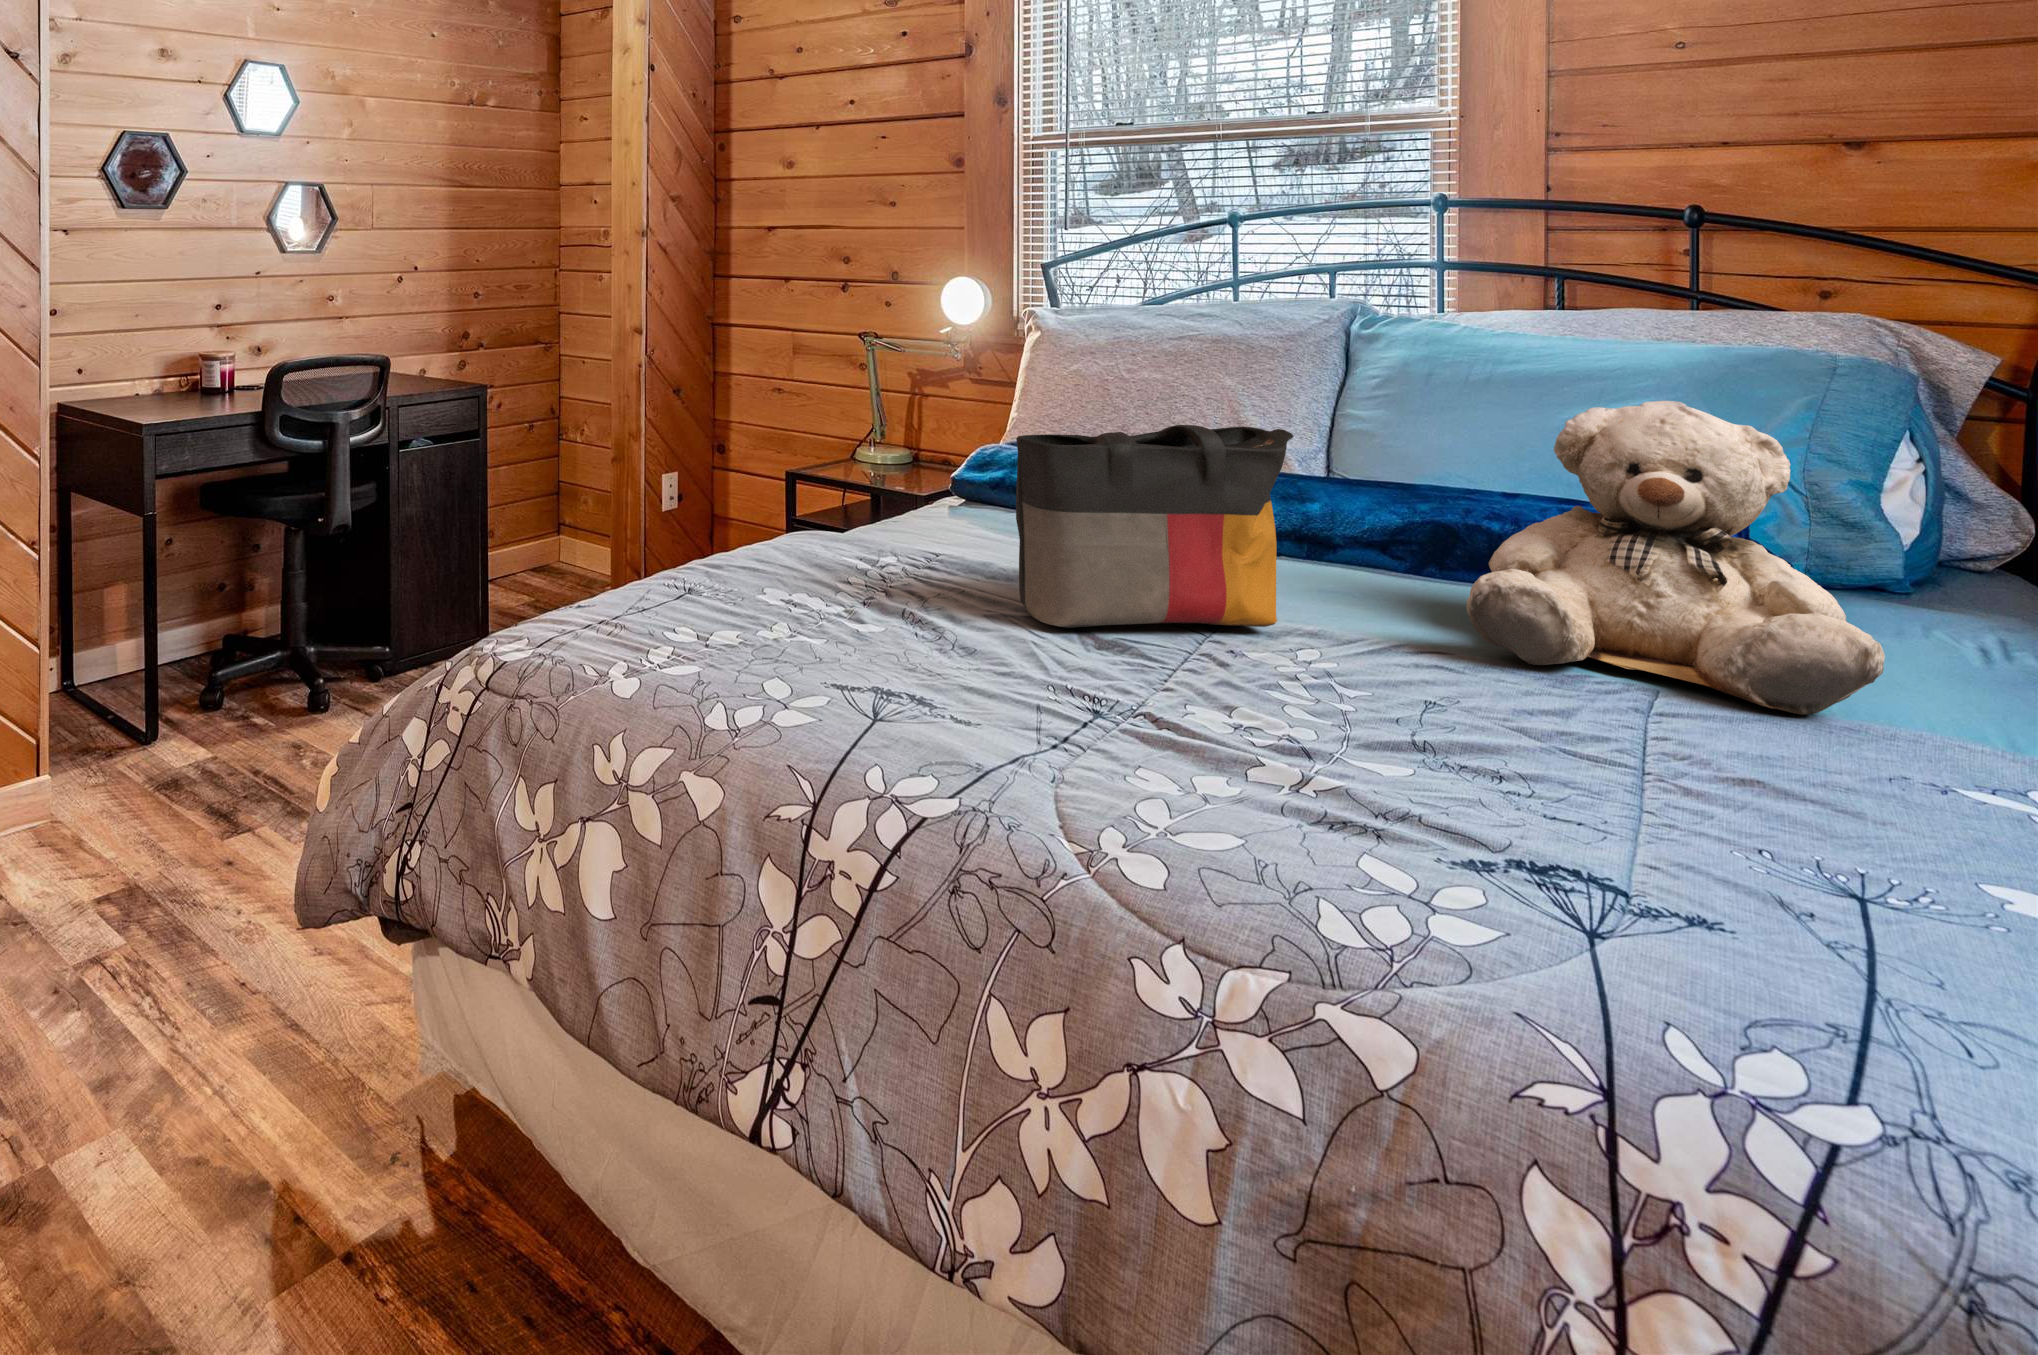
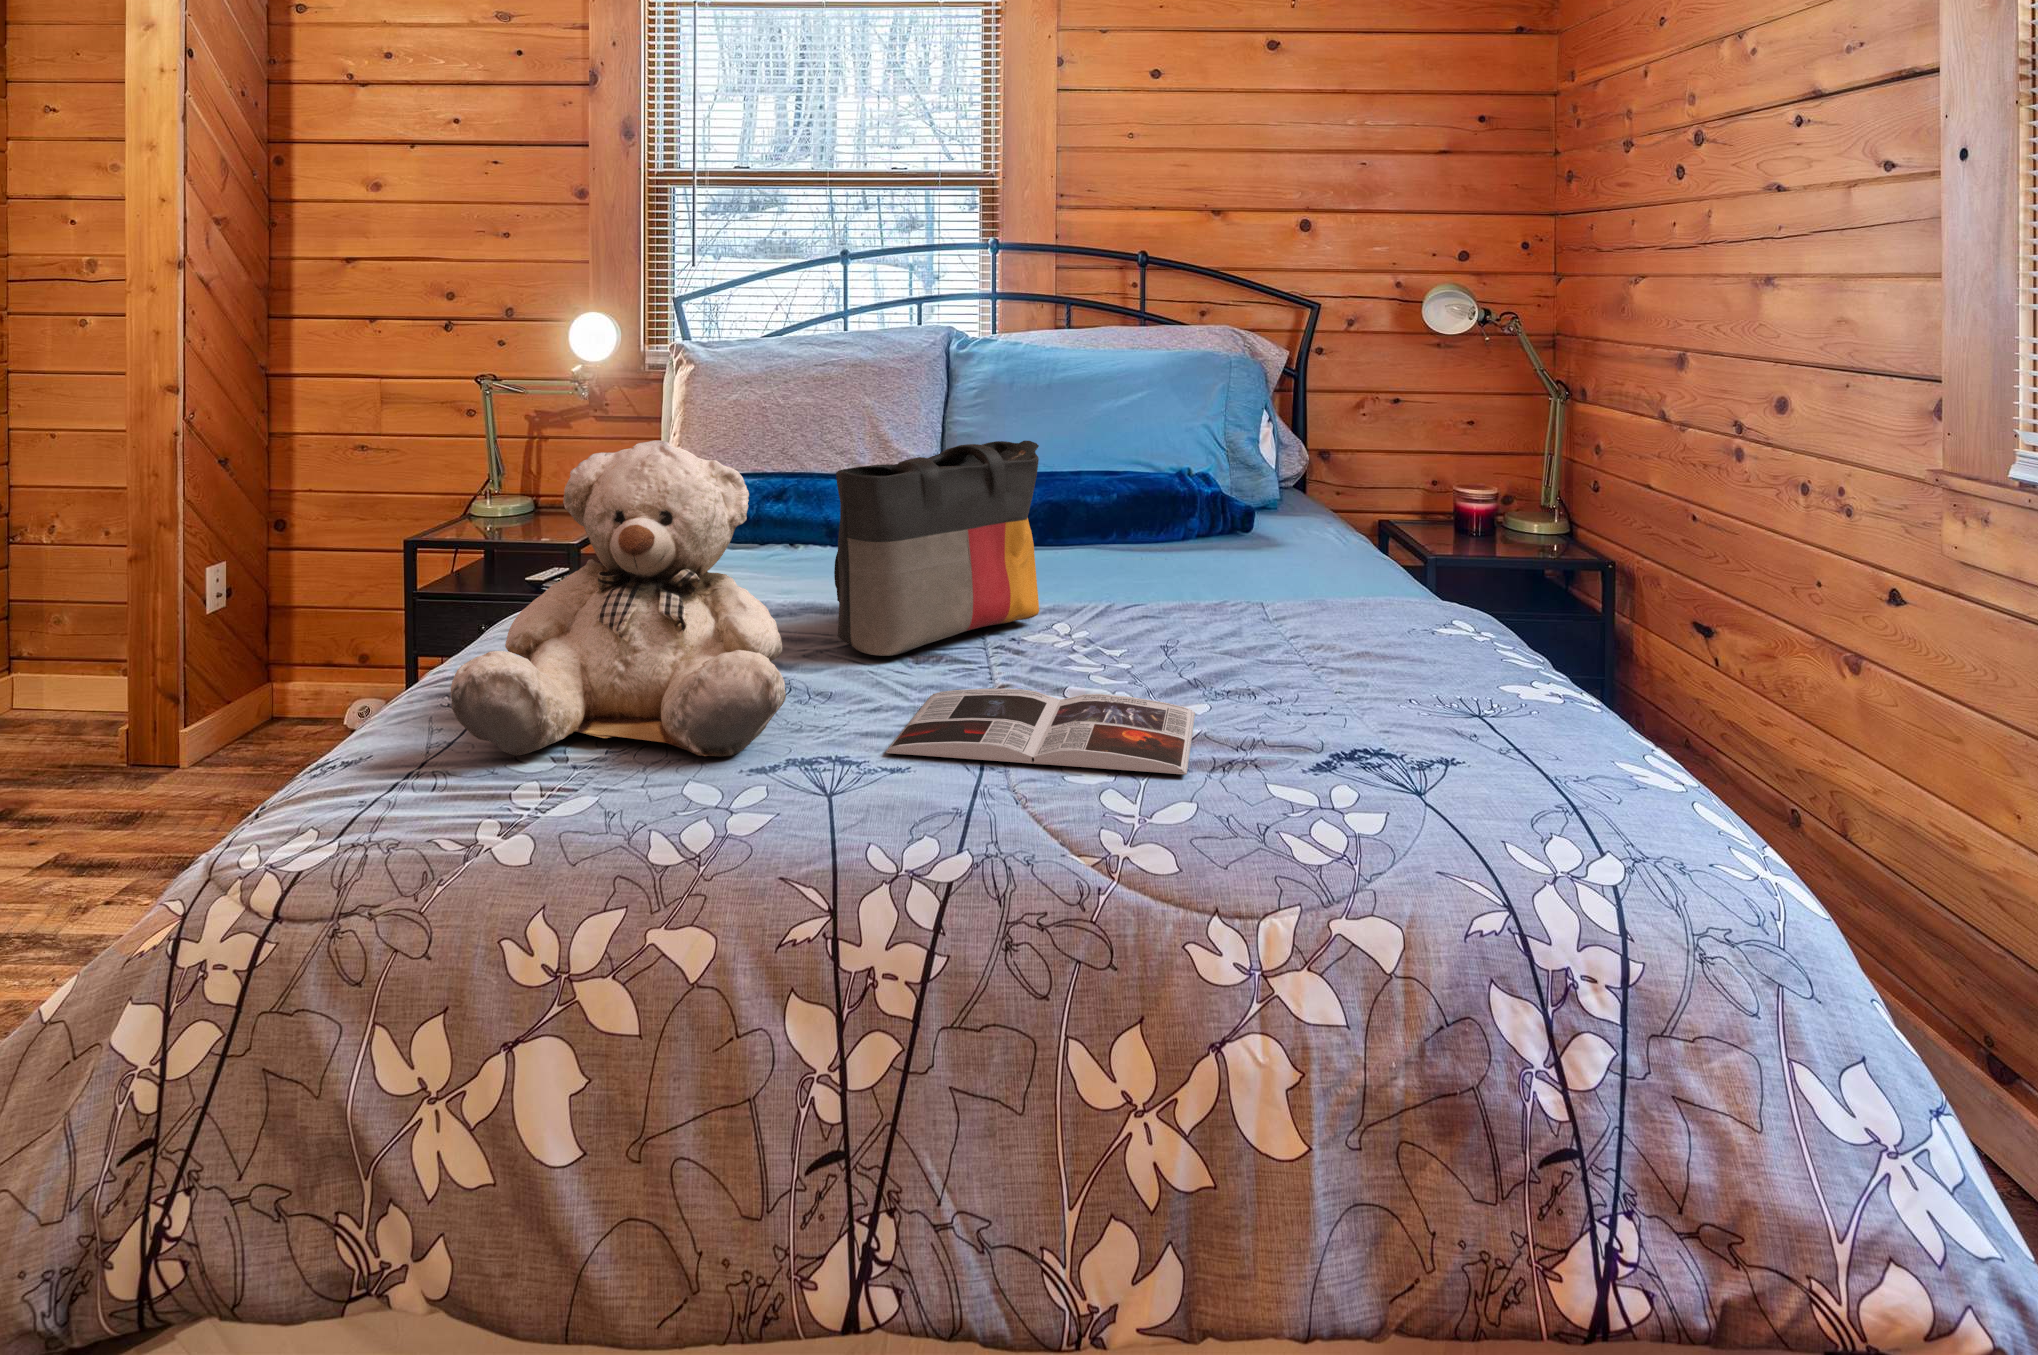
teddy bear: present [1467,401,1885,715] -> present [451,440,786,757]
magazine: none [961,668,1364,808] -> present [886,688,1195,775]

